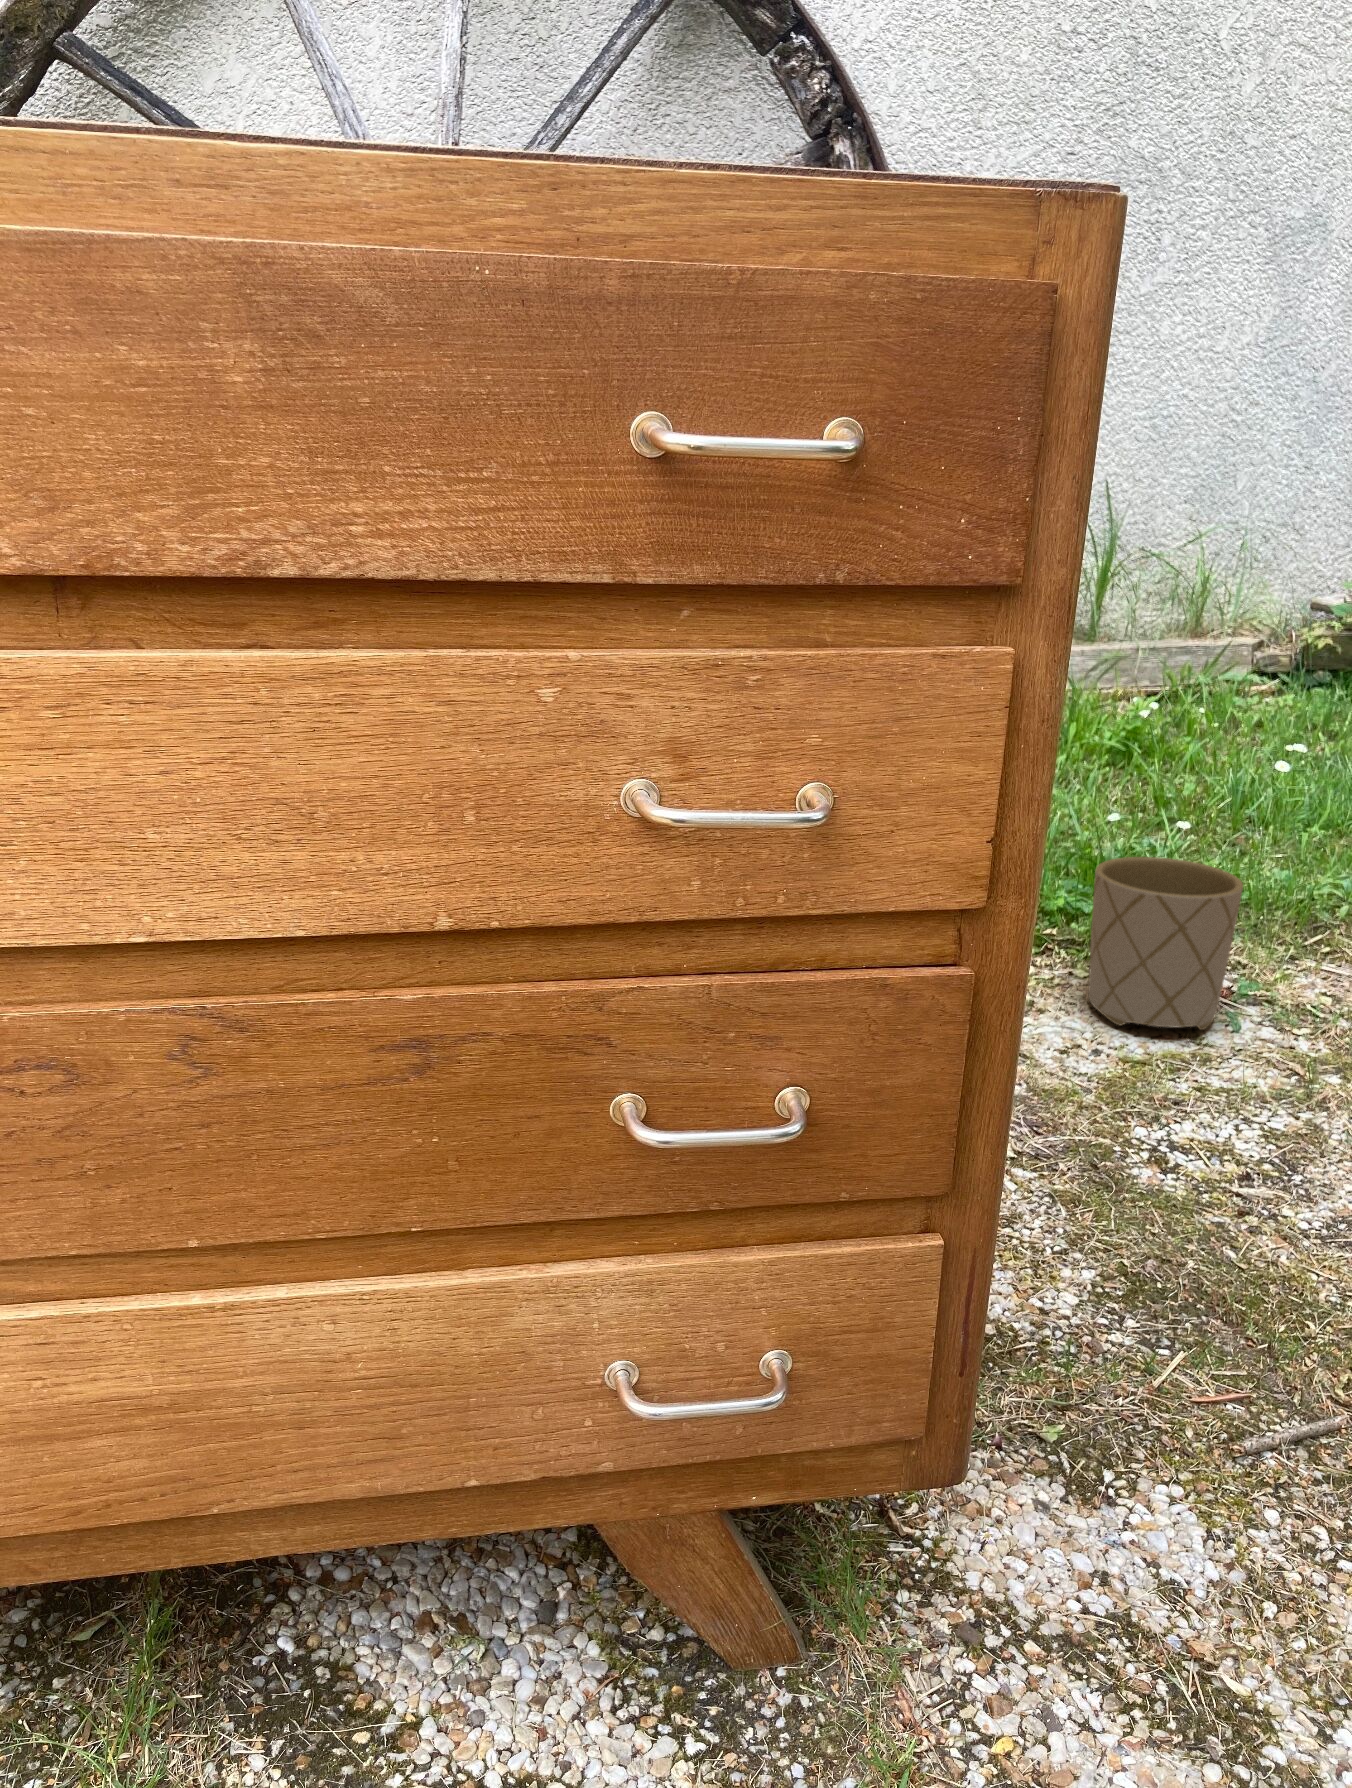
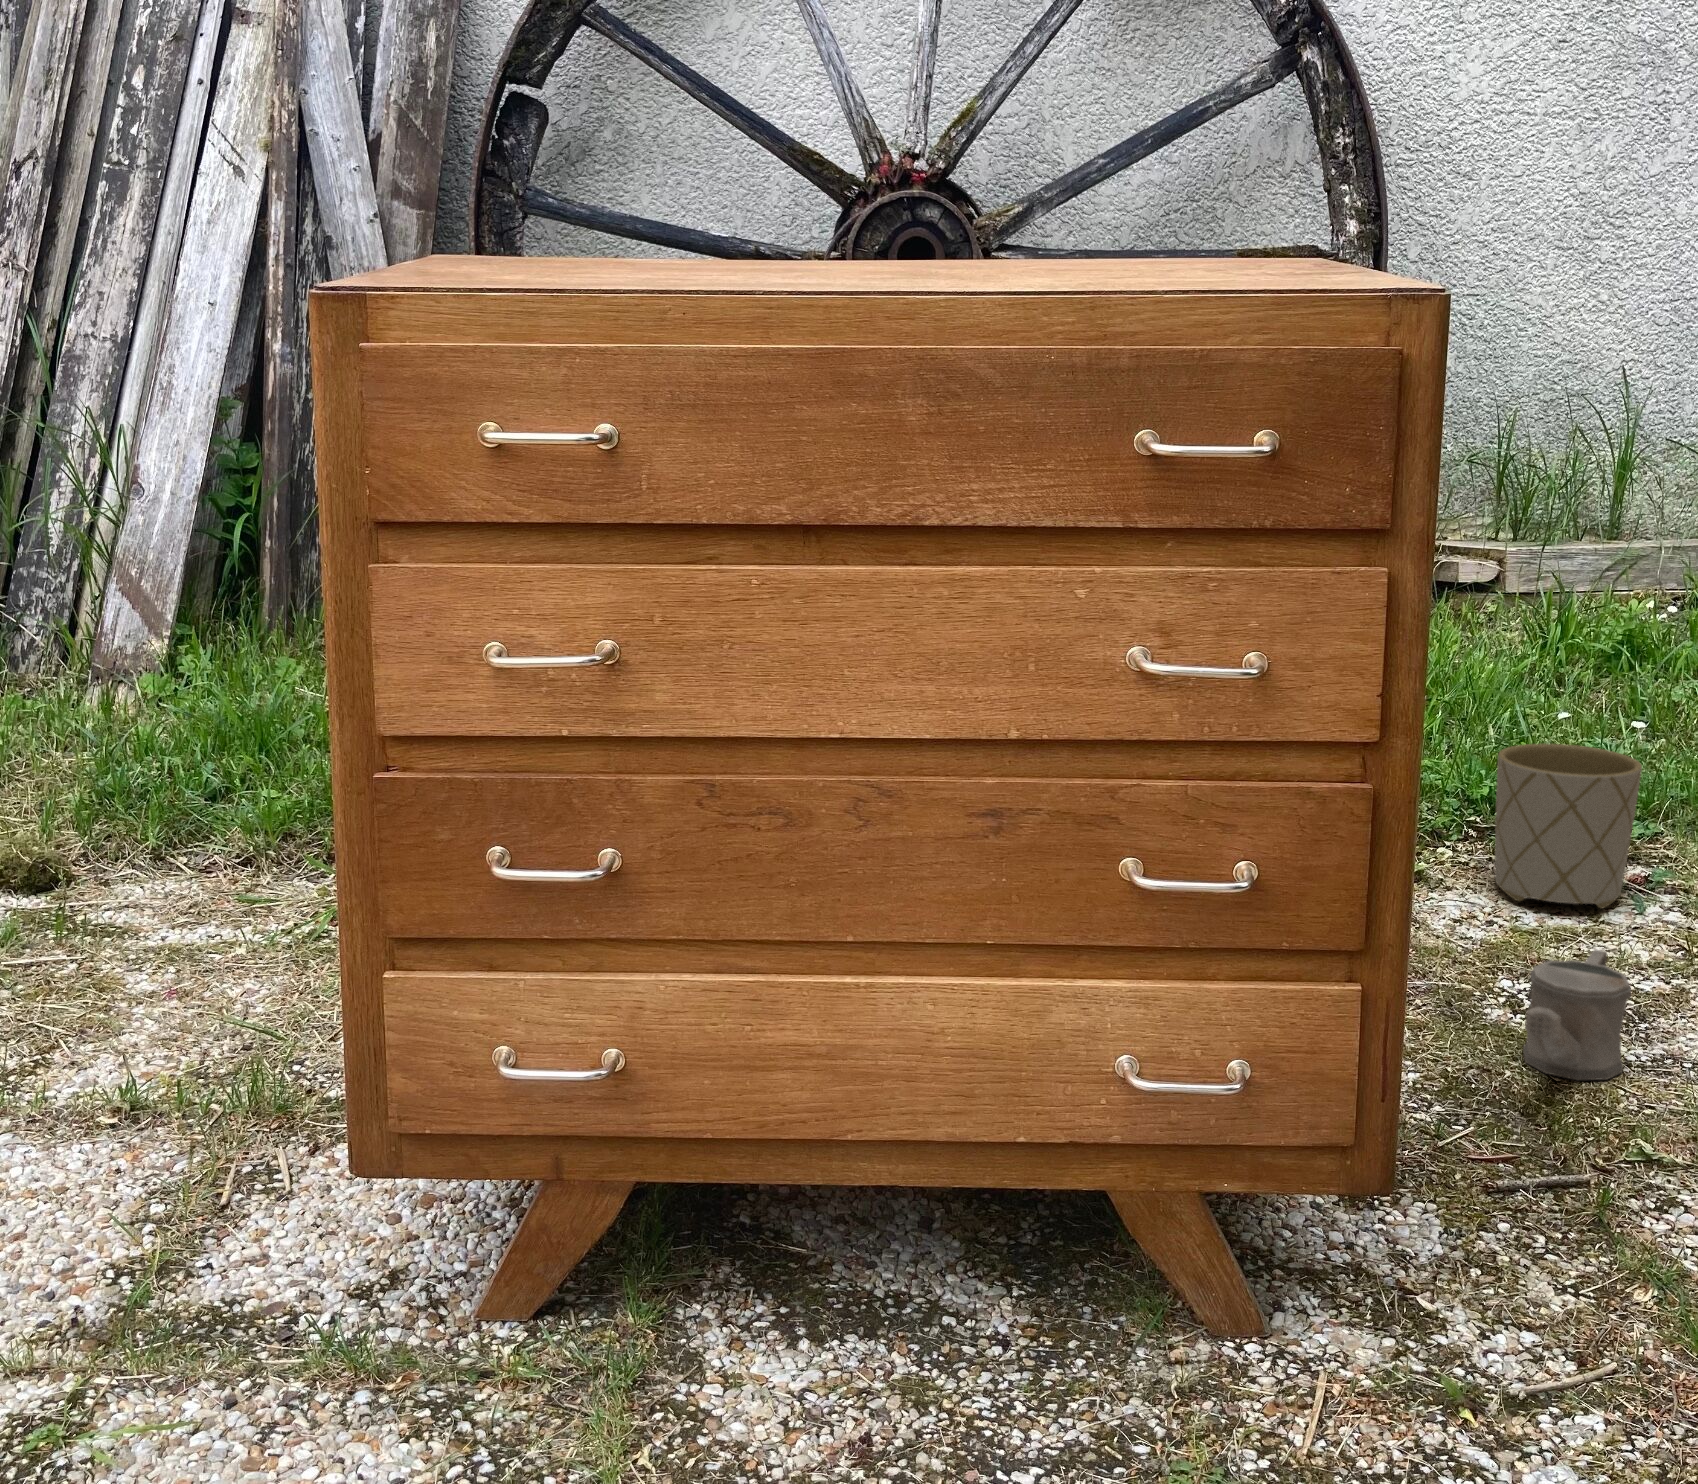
watering can: none [1191,1105,1320,1266] -> present [1523,950,1631,1080]

